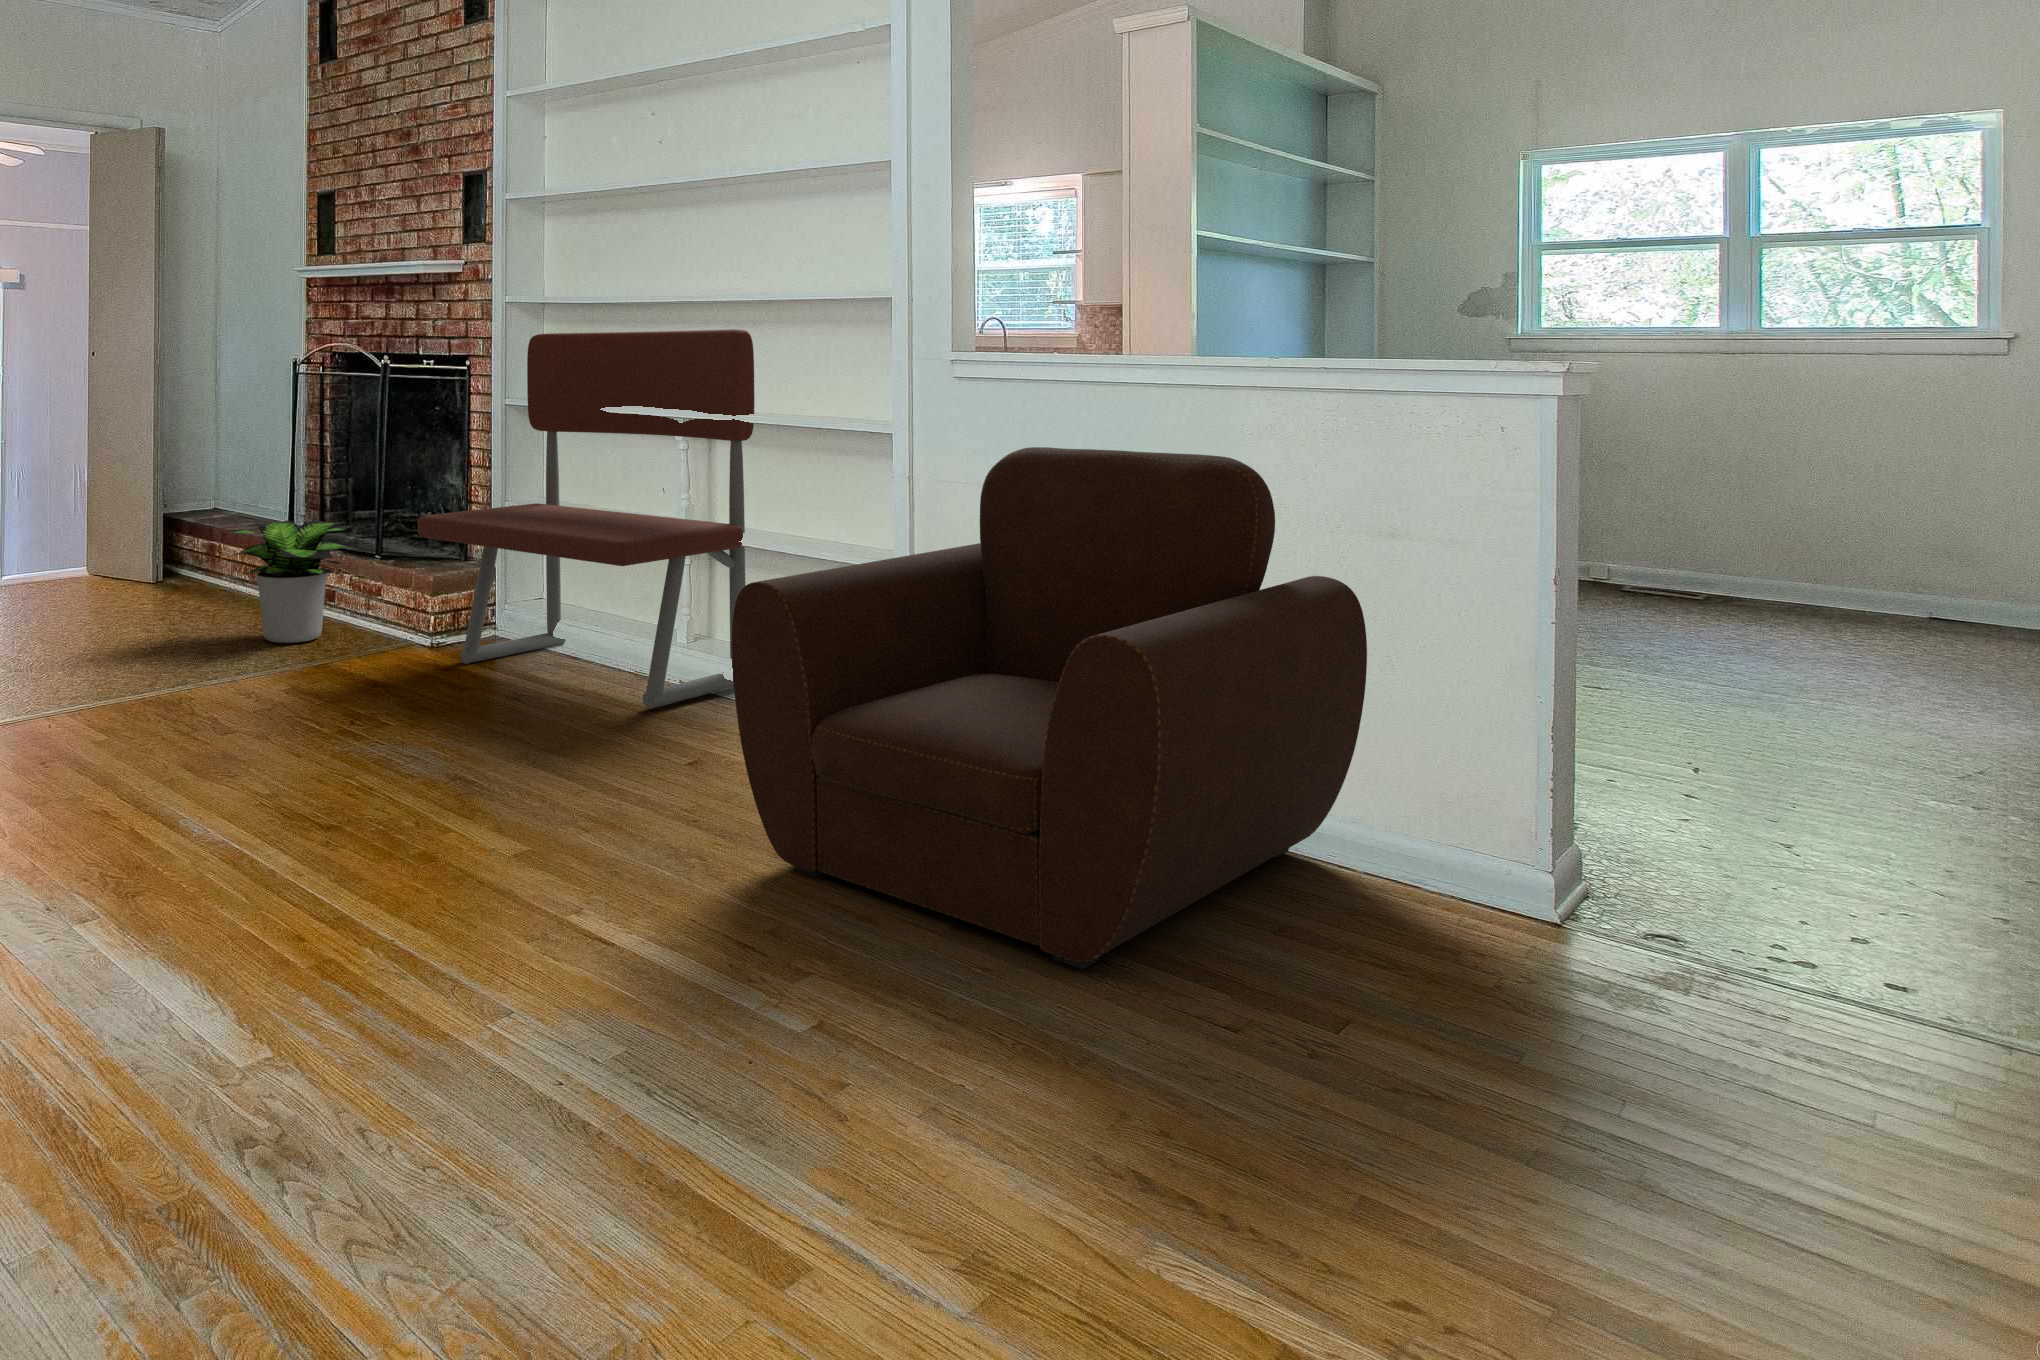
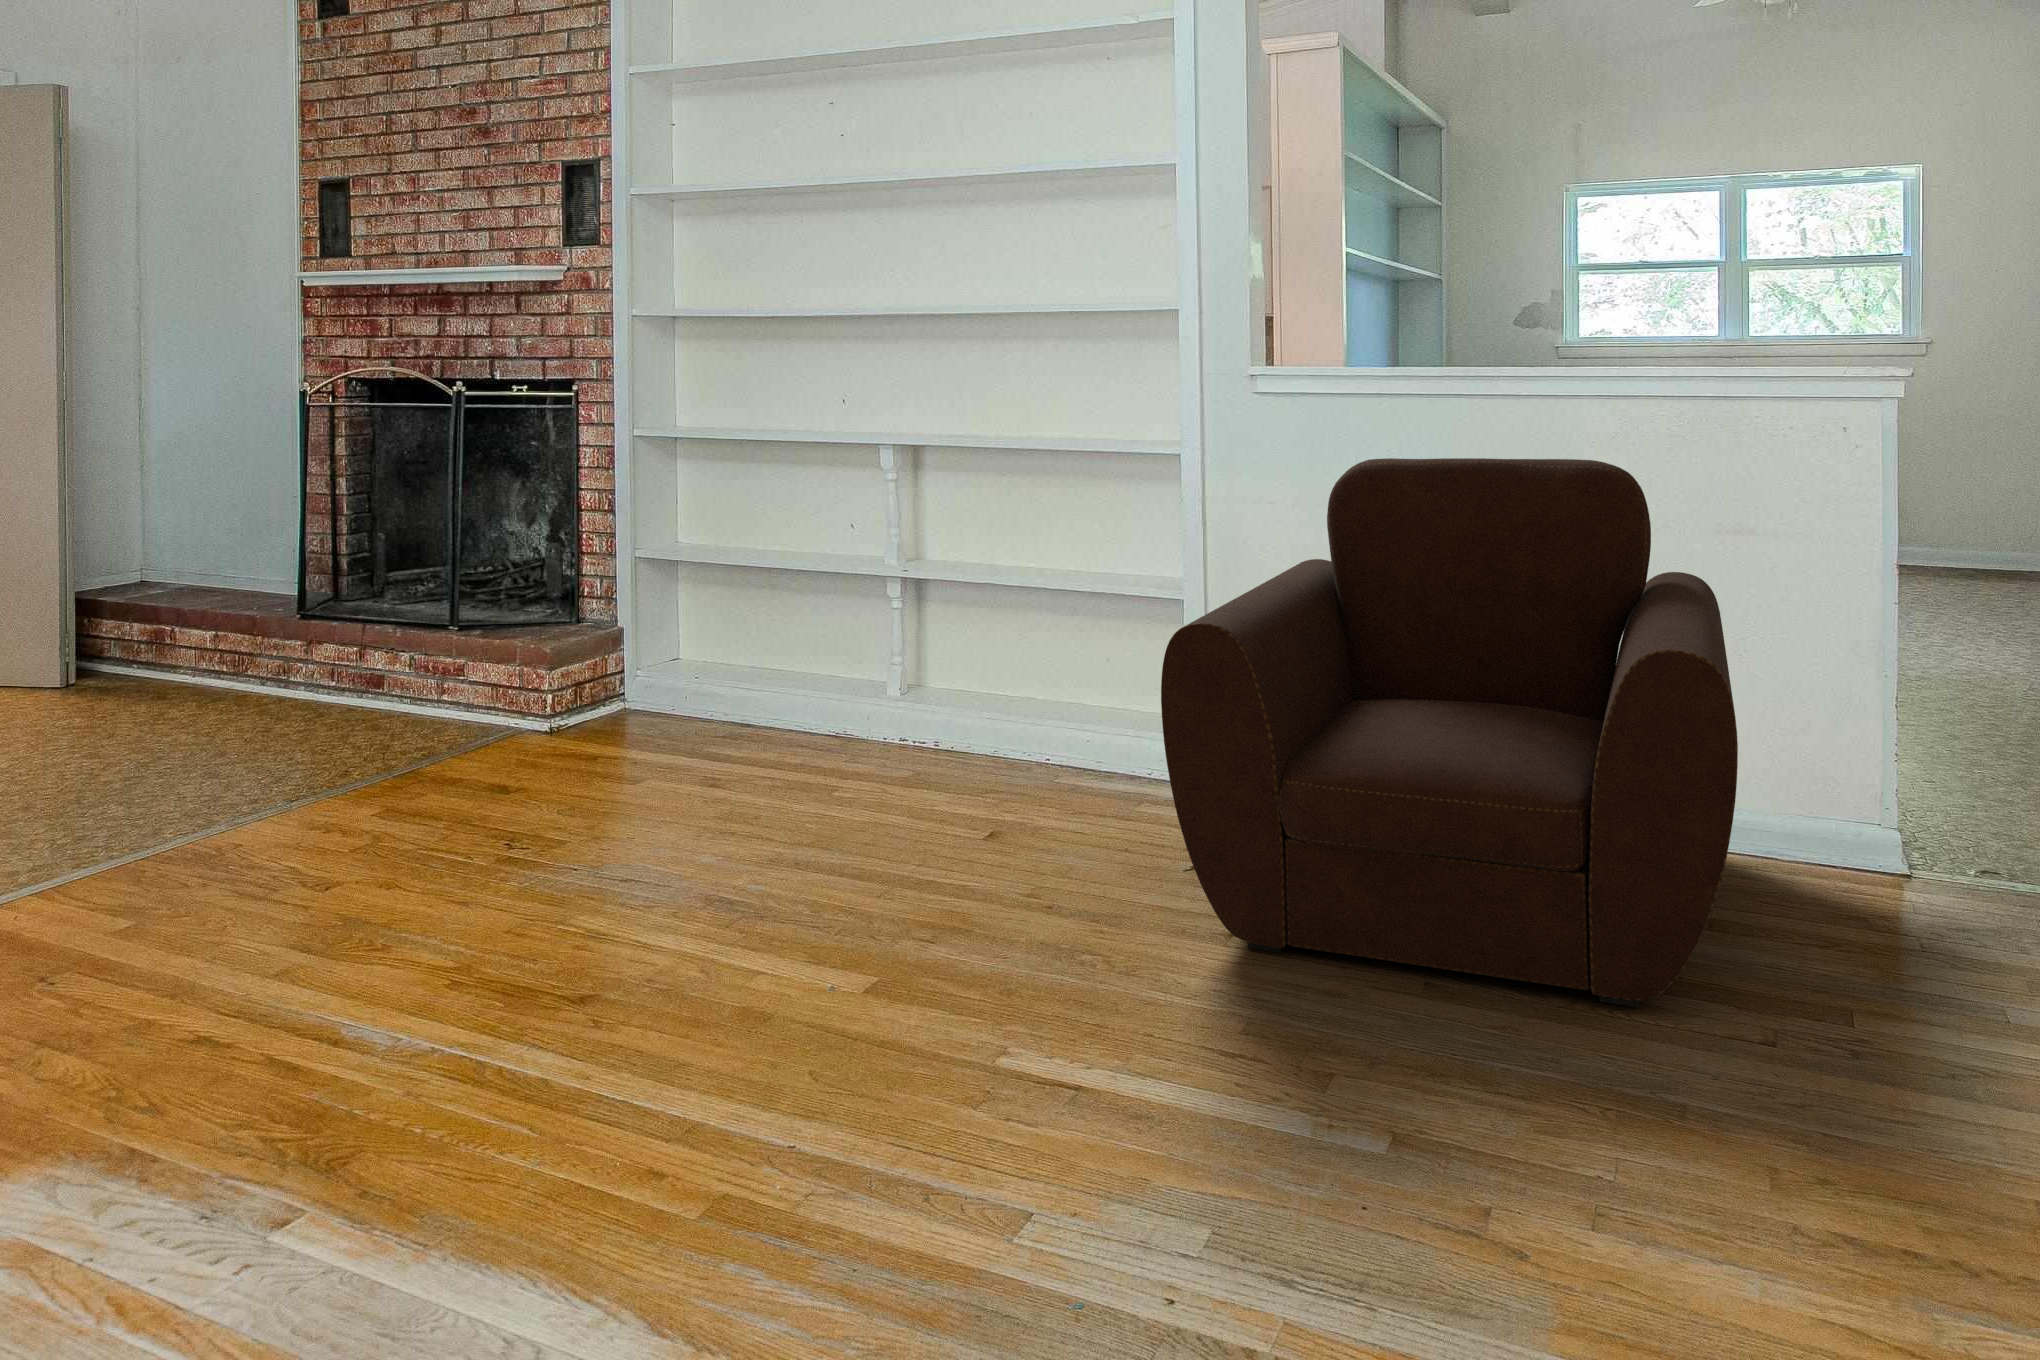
bench: present [418,329,754,708] -> none [562,343,980,778]
potted plant: present [229,520,366,643] -> none [258,589,459,752]

